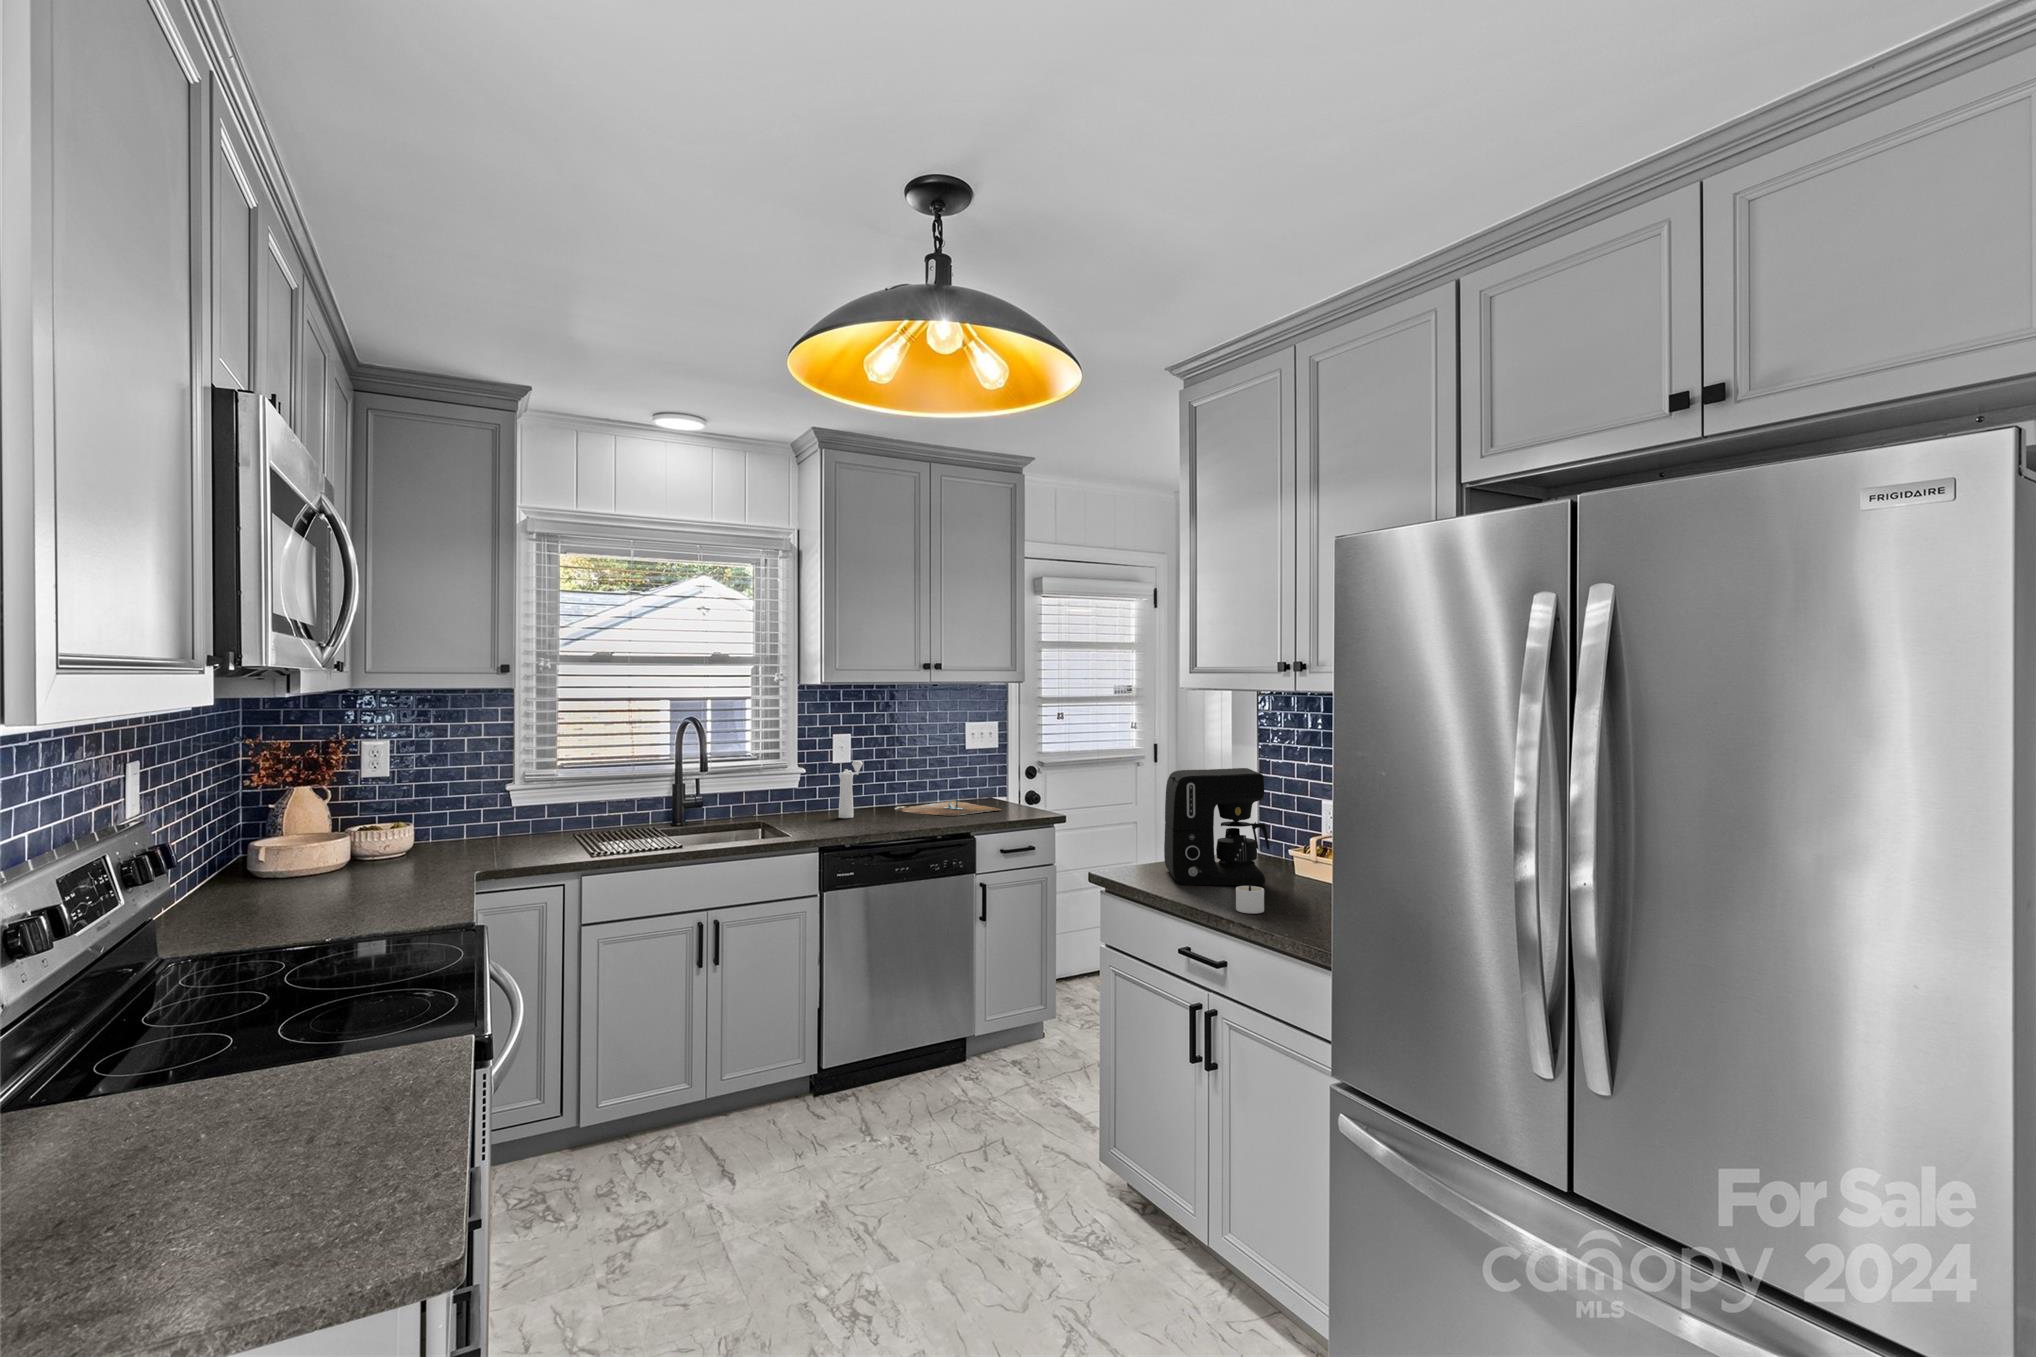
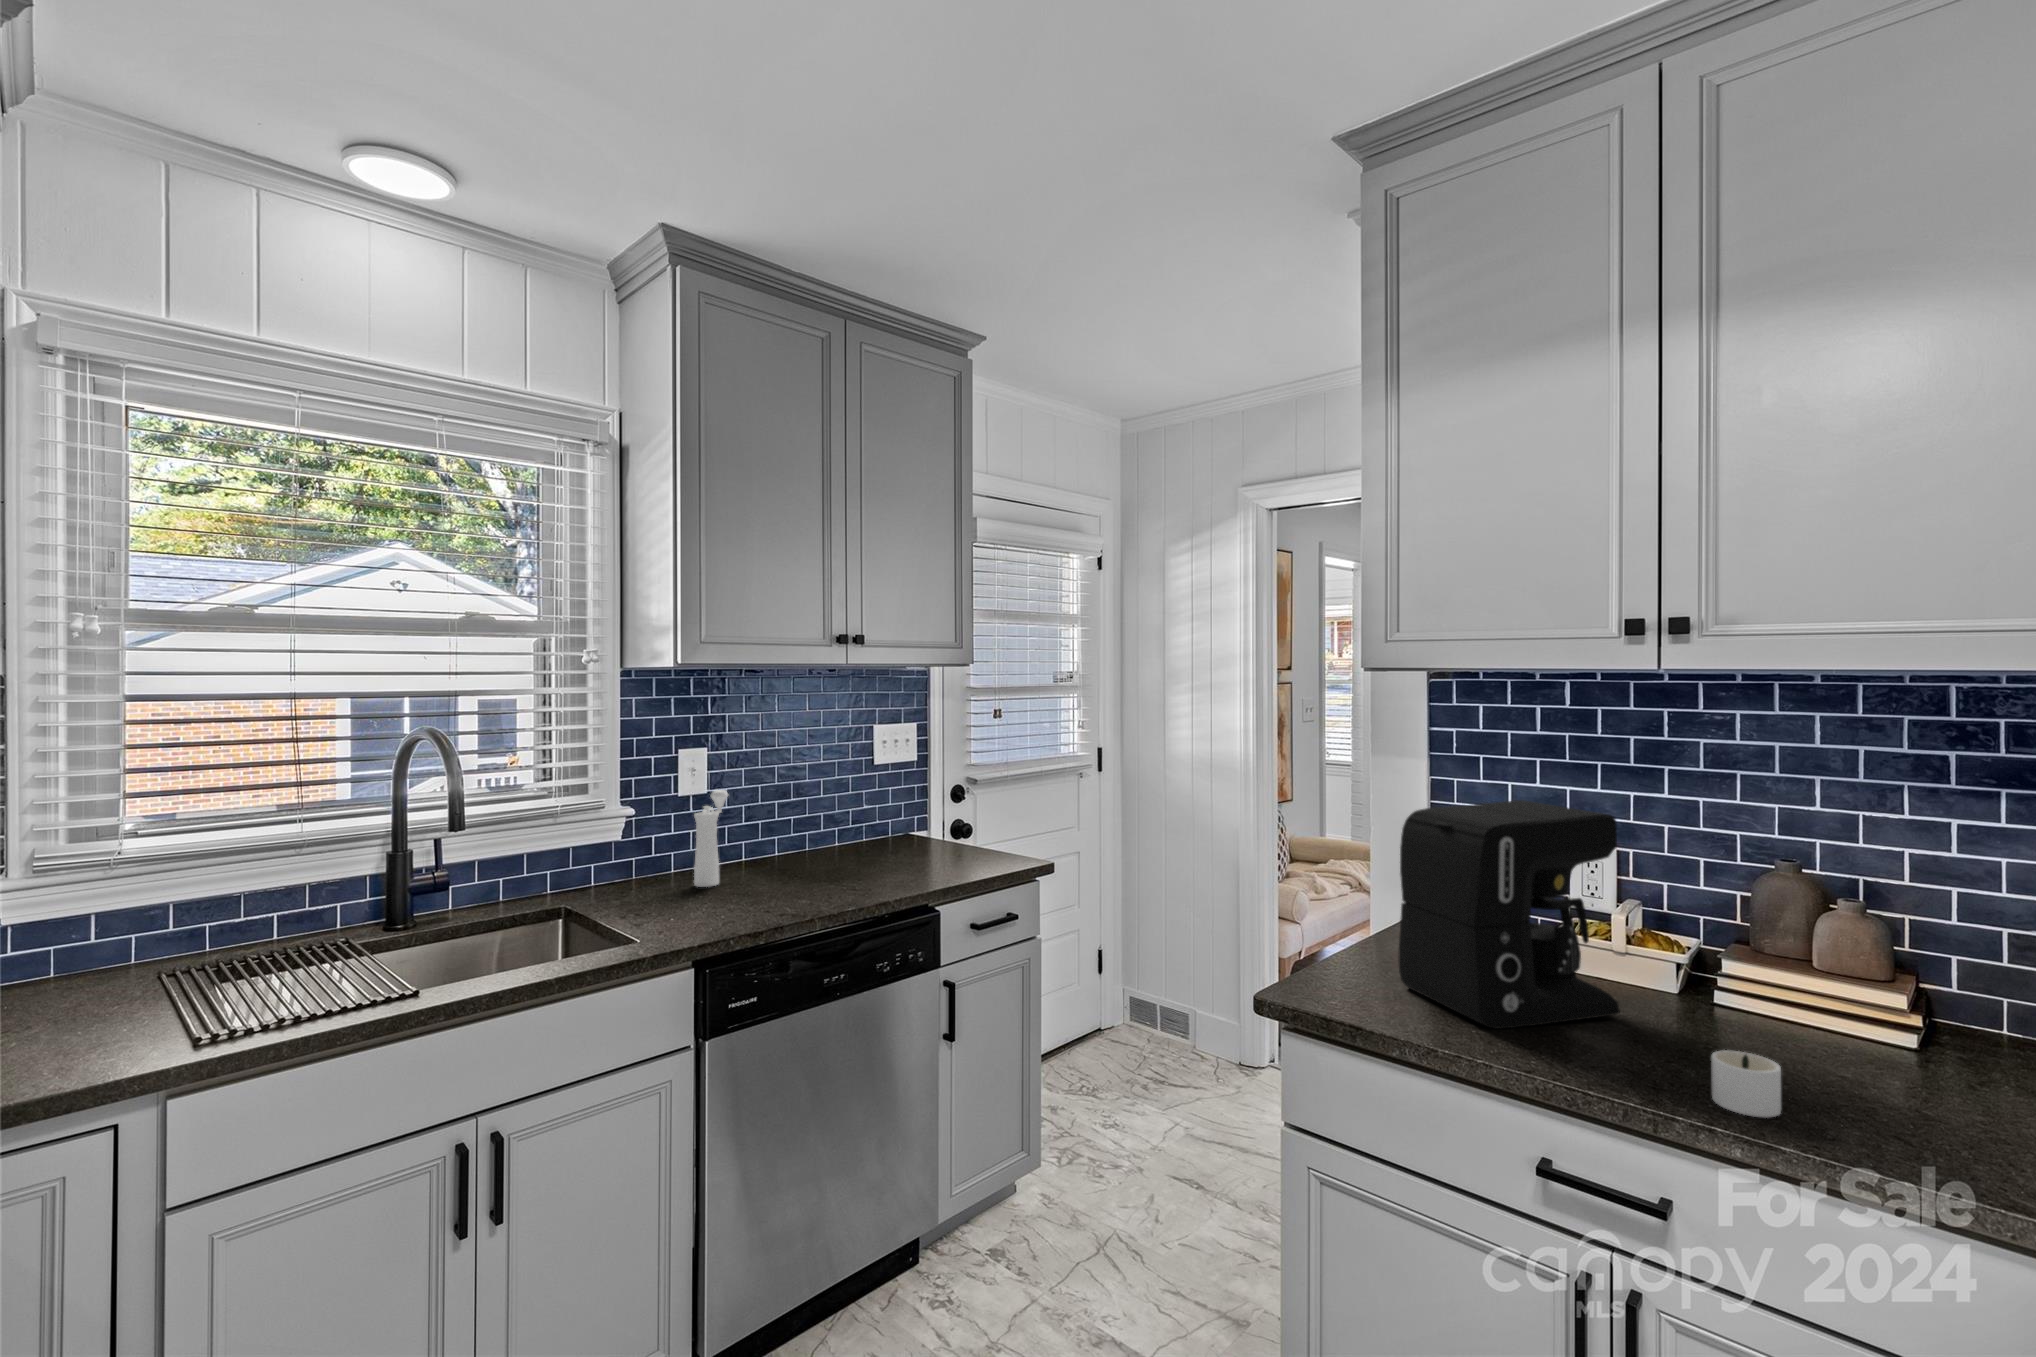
cutting board: present [895,800,1001,816] -> none [772,840,935,871]

